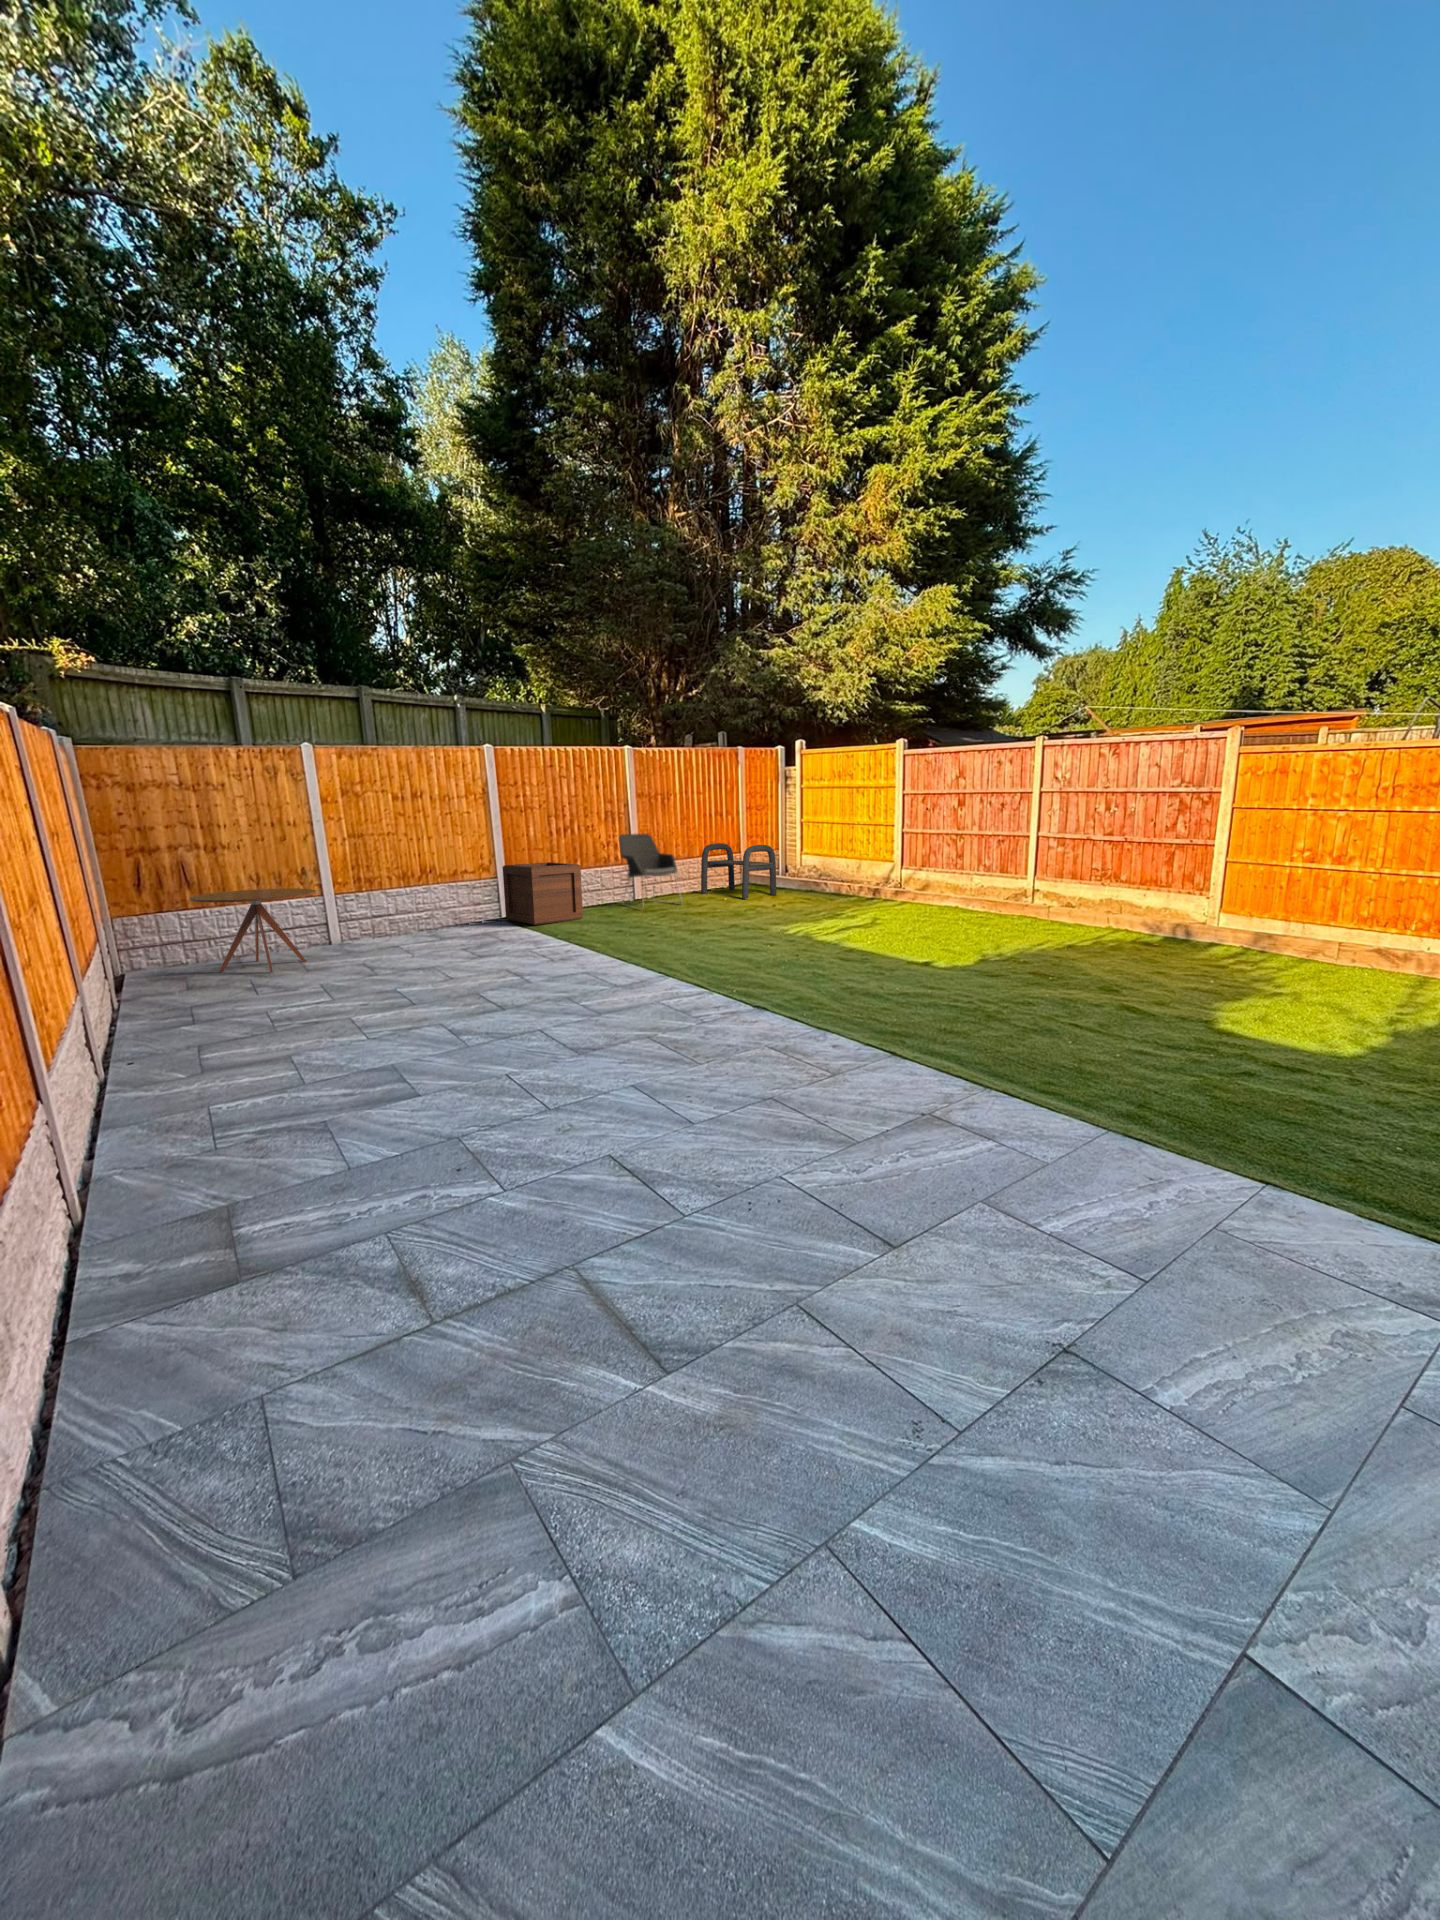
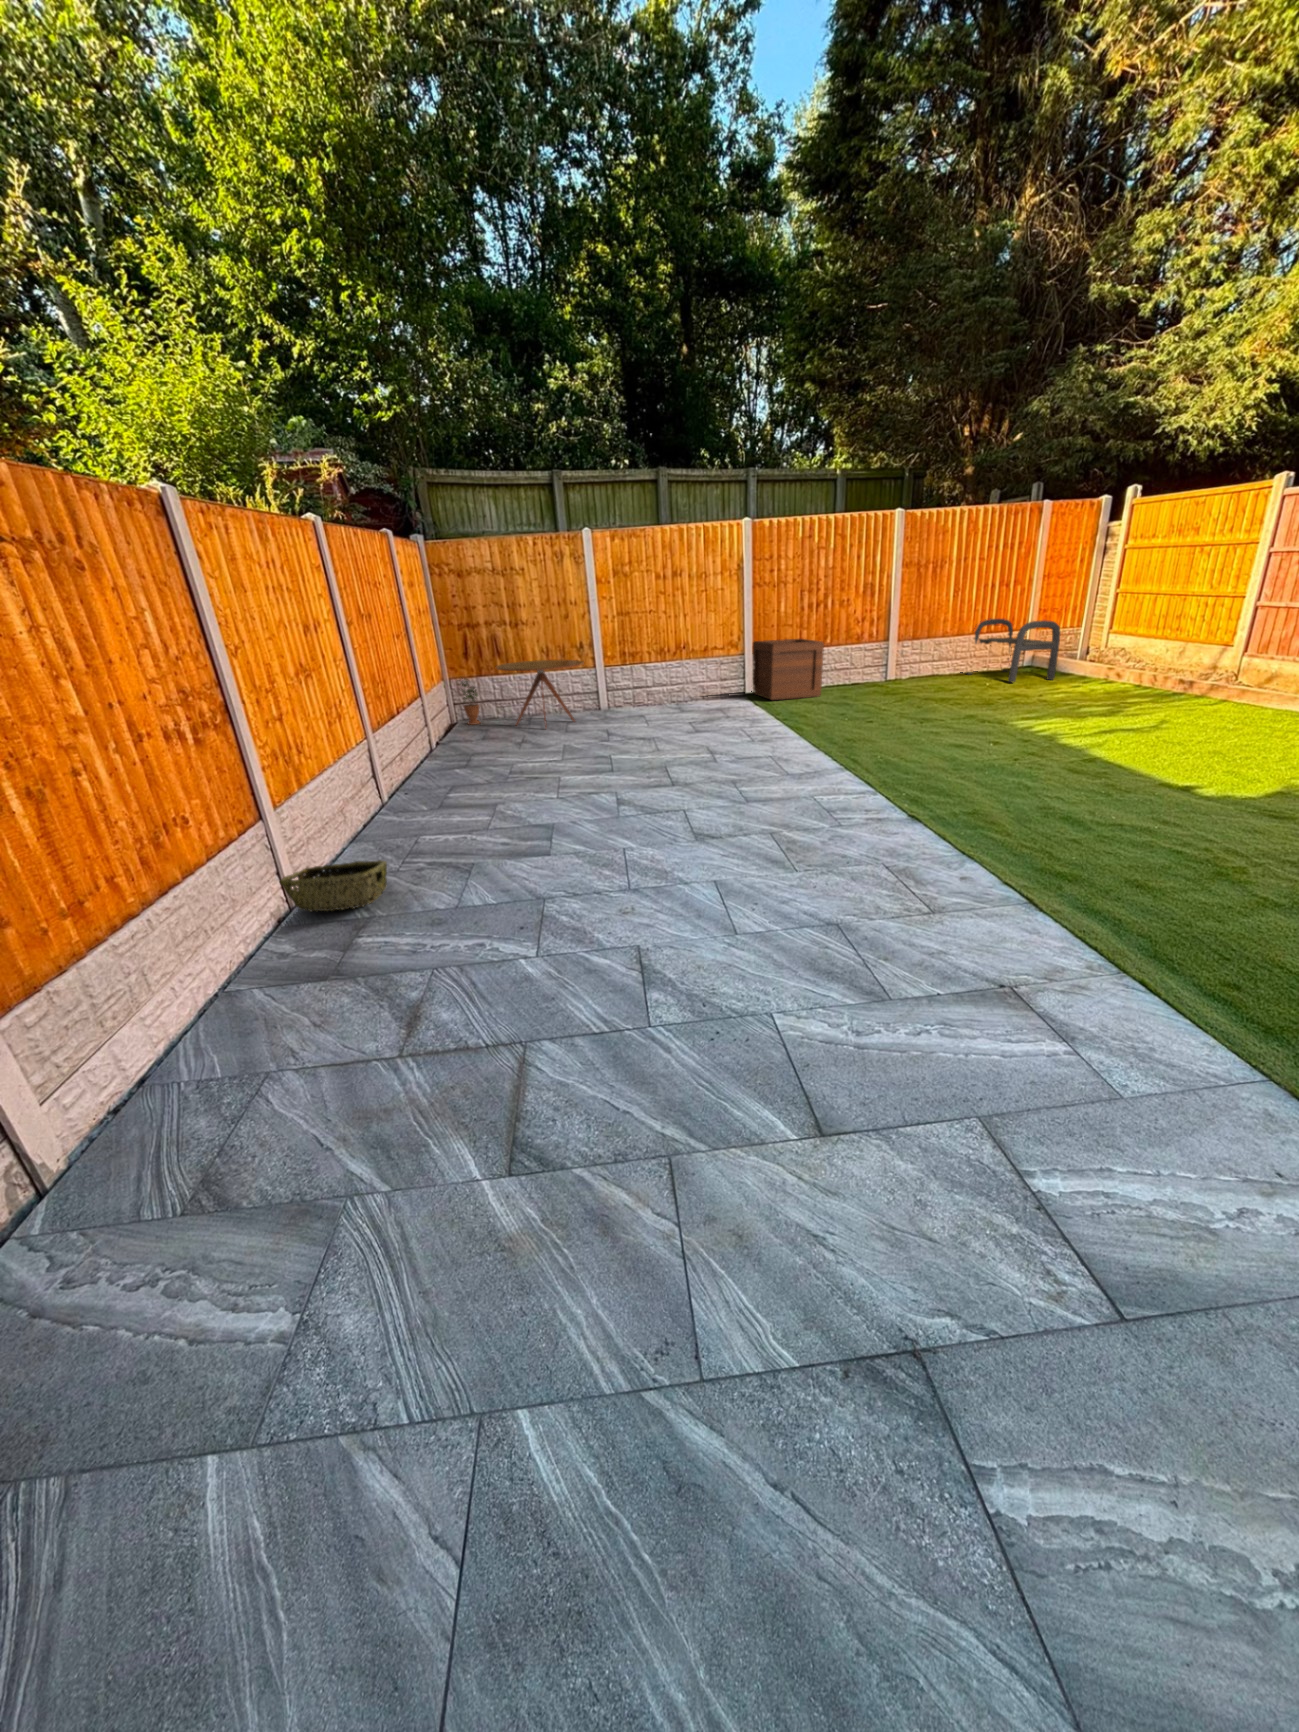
chair: present [619,834,681,908] -> none [871,608,934,689]
potted plant: none [117,913,158,976] -> present [461,678,480,725]
woven basket: none [80,1129,237,1216] -> present [280,860,387,911]

